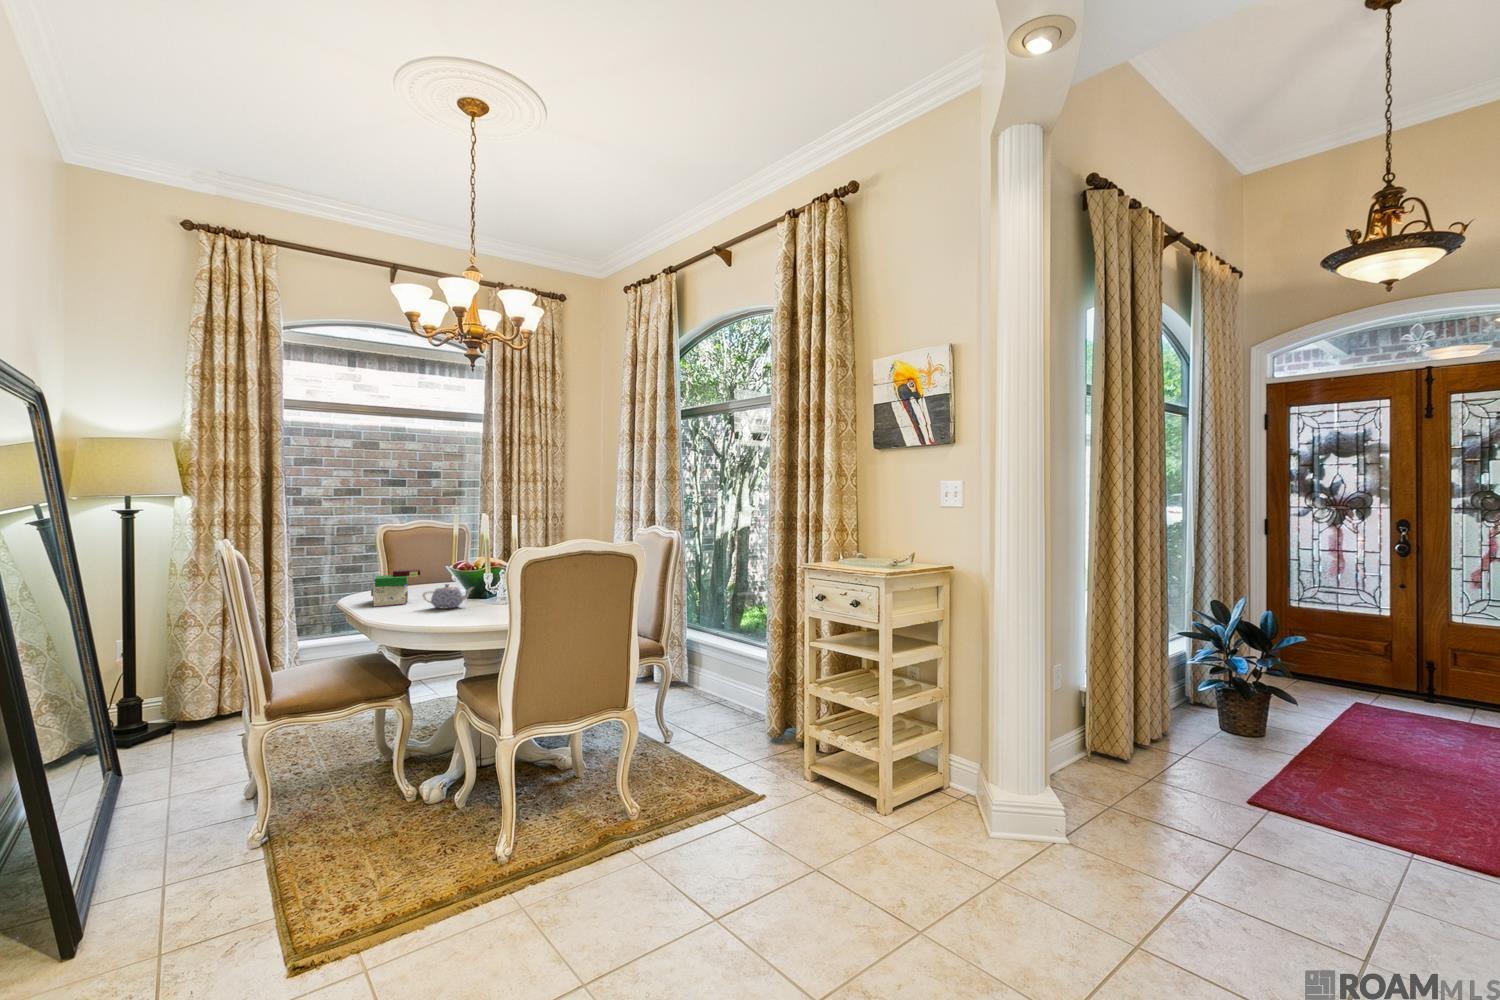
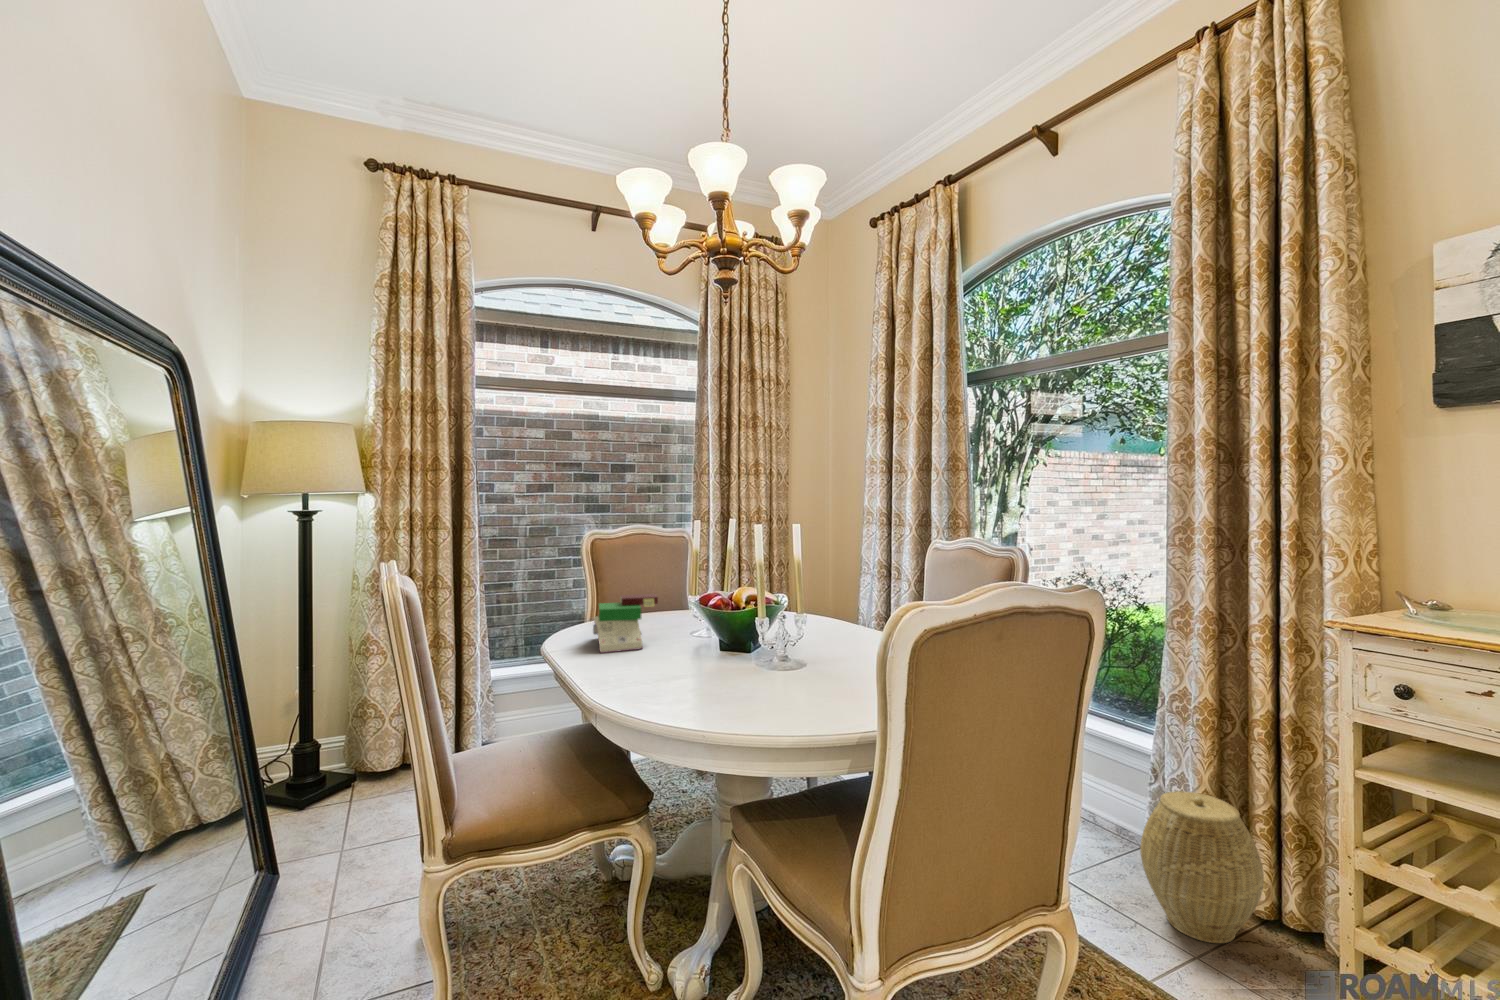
teapot: present [423,584,473,609] -> none [672,622,746,662]
woven basket: none [730,681,791,763] -> present [1140,791,1264,943]

